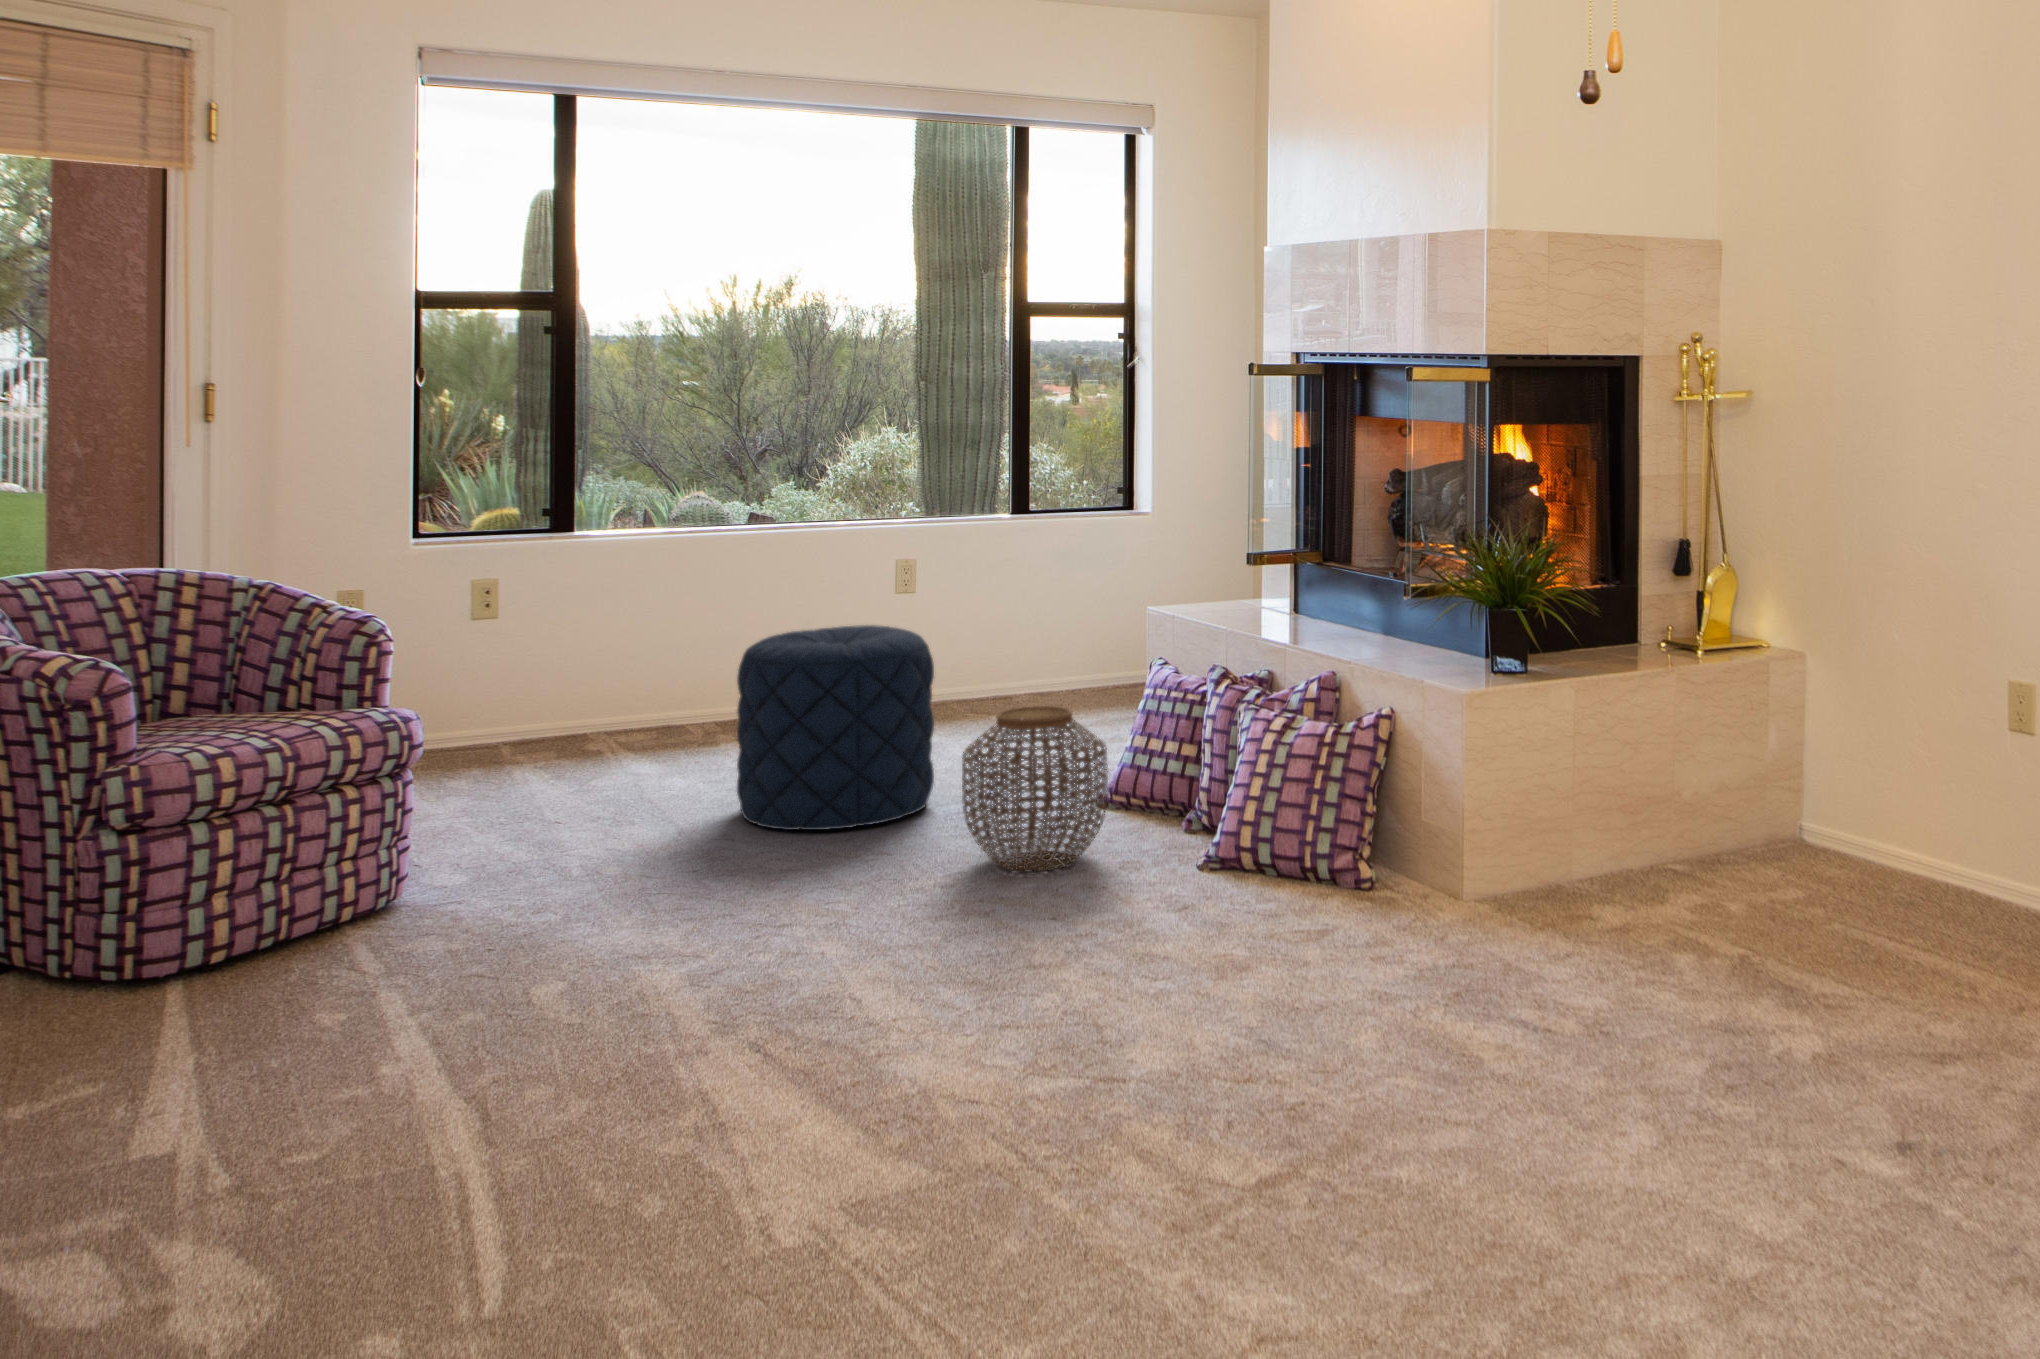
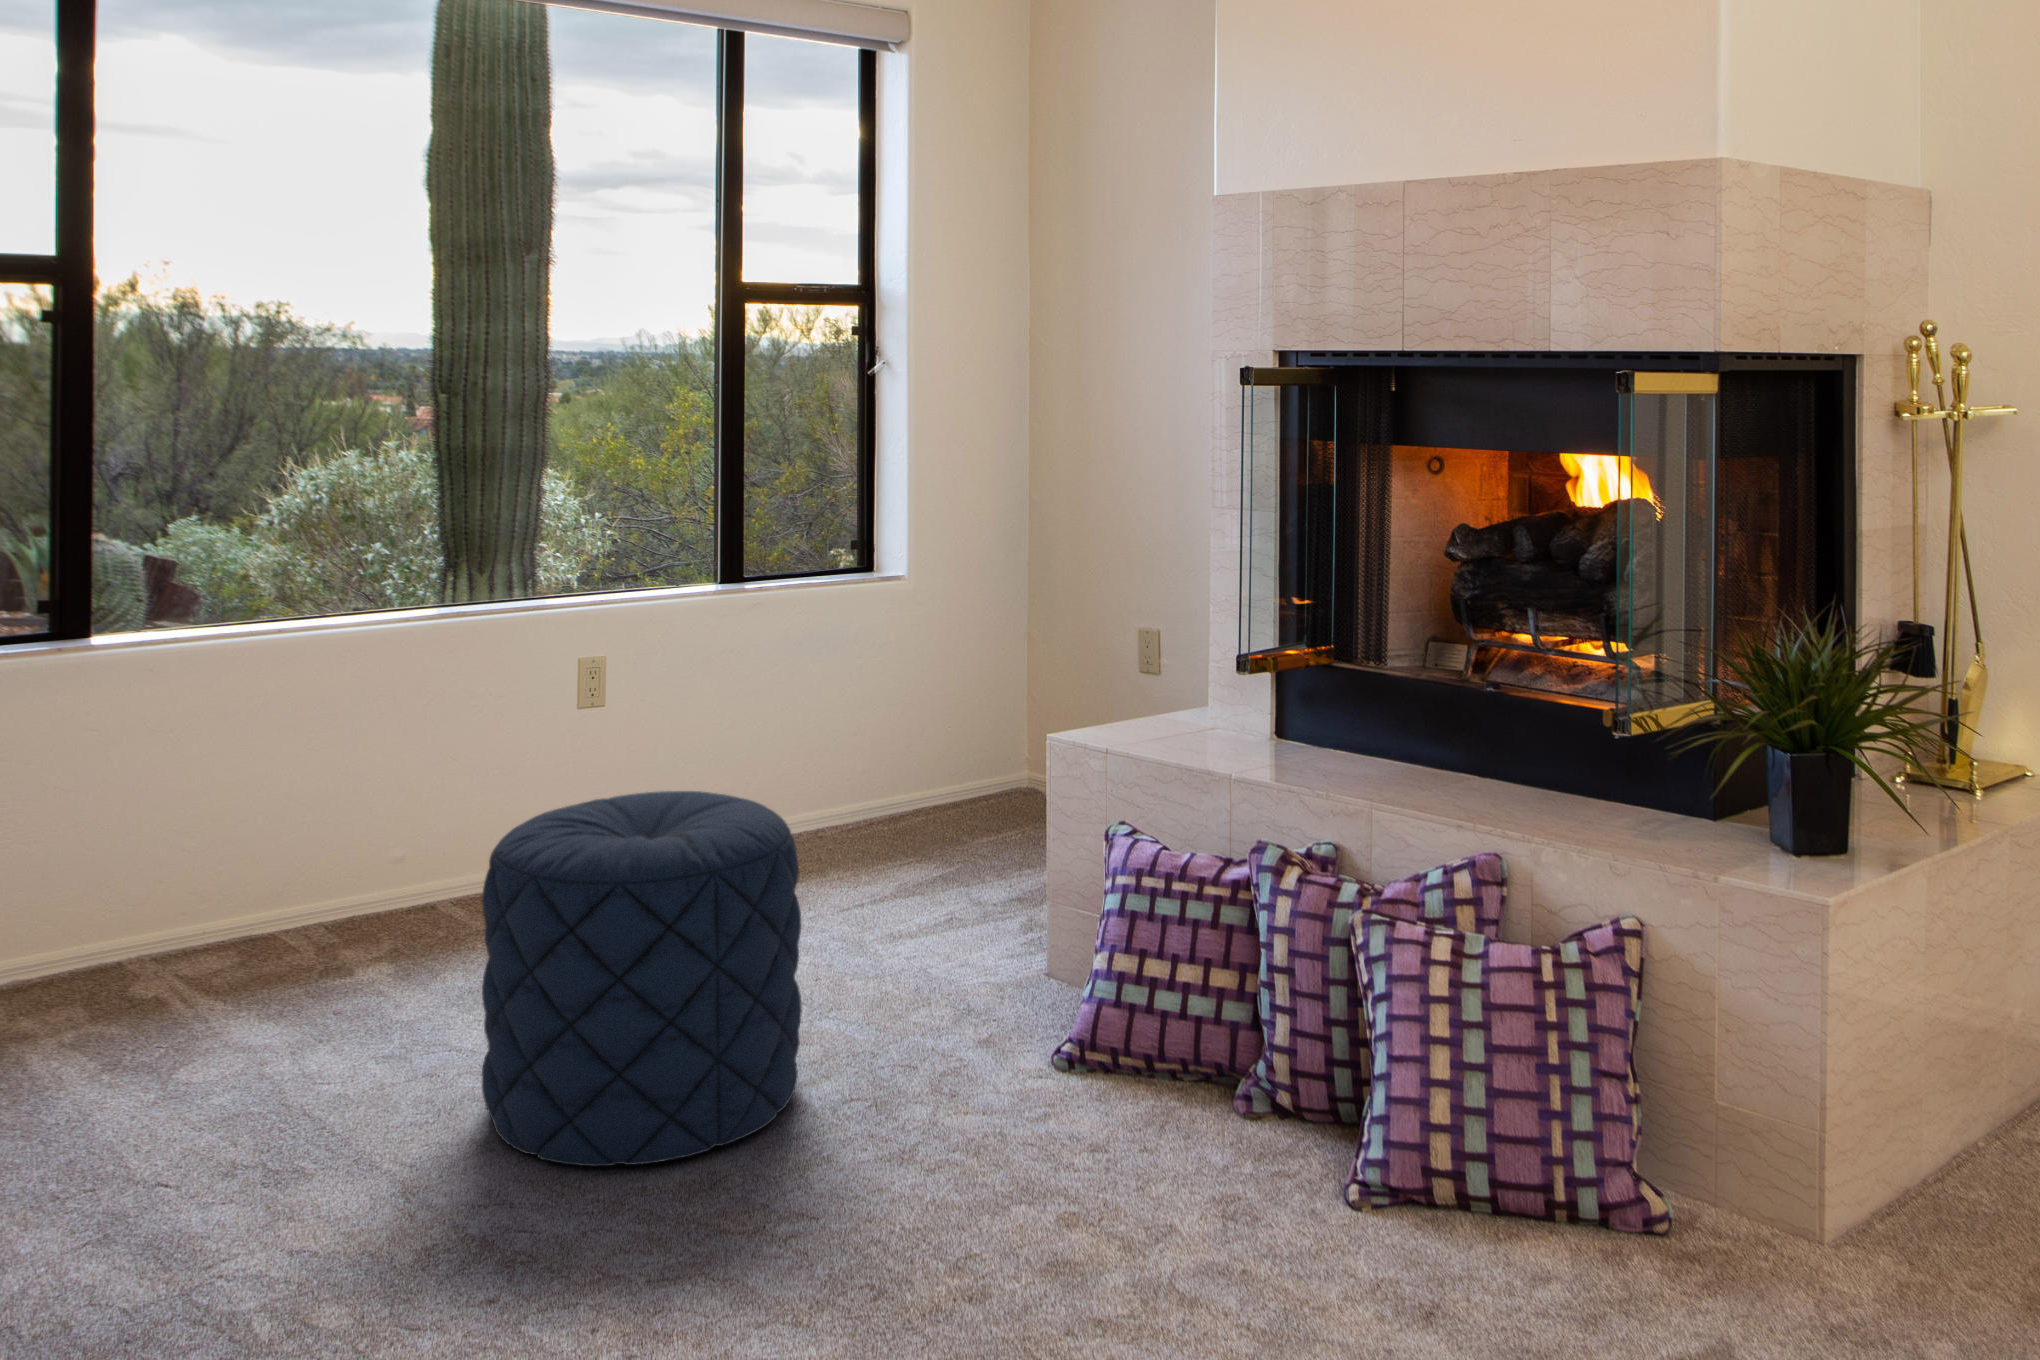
woven basket: present [962,706,1108,871] -> none [953,941,1194,1241]

